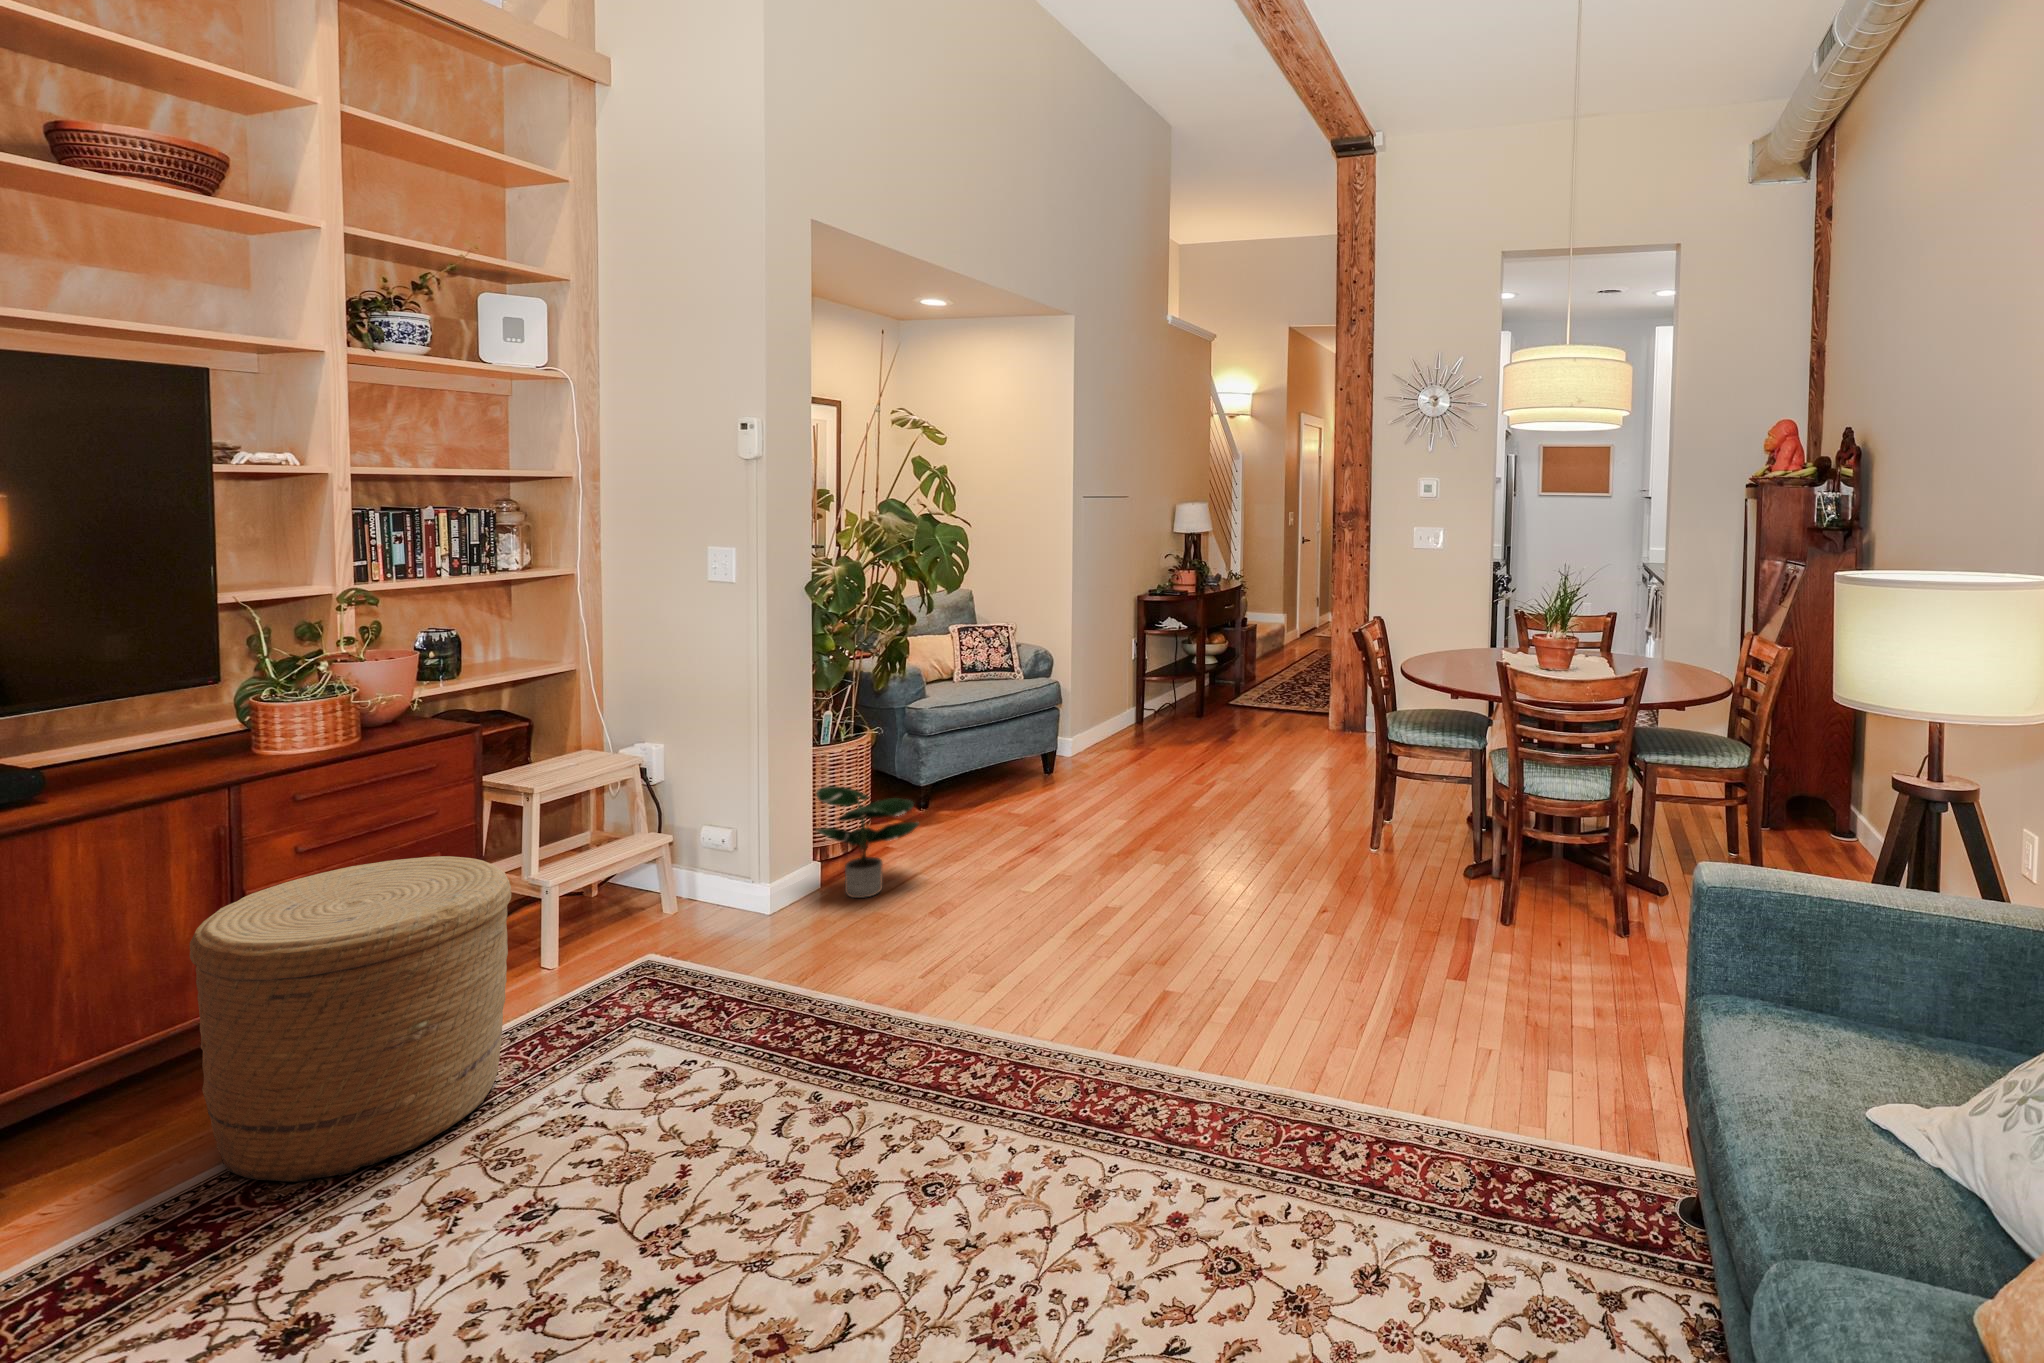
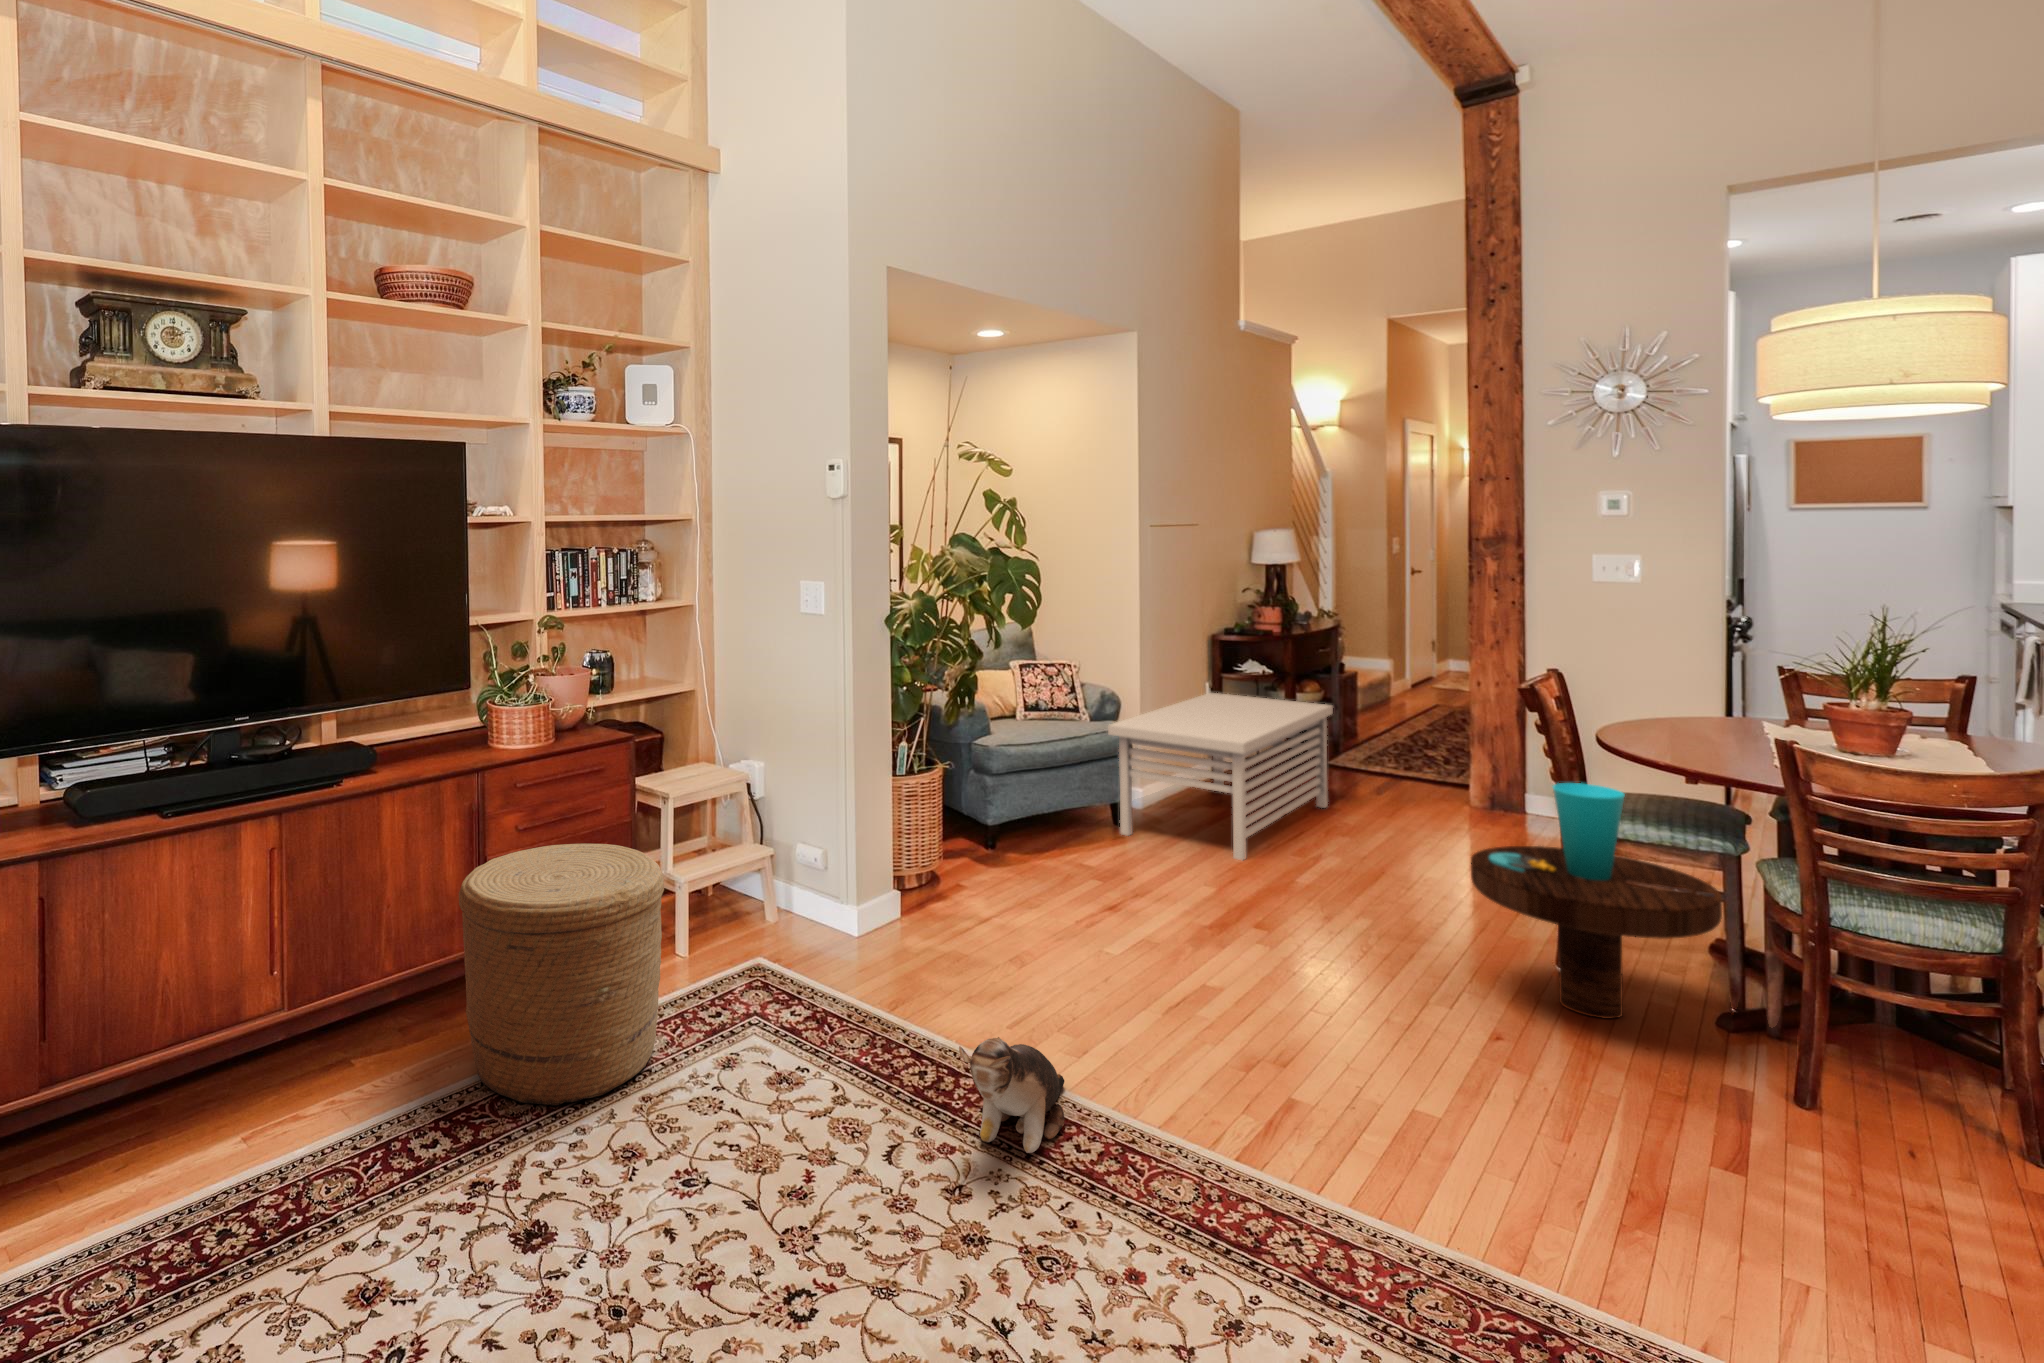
storage bench: none [1039,648,1232,796] -> present [1108,693,1333,860]
side table: none [1314,707,1469,886] -> present [1471,783,1722,1019]
potted plant: present [816,786,919,898] -> none [898,815,997,931]
plush toy: none [856,989,968,1092] -> present [959,1037,1065,1153]

